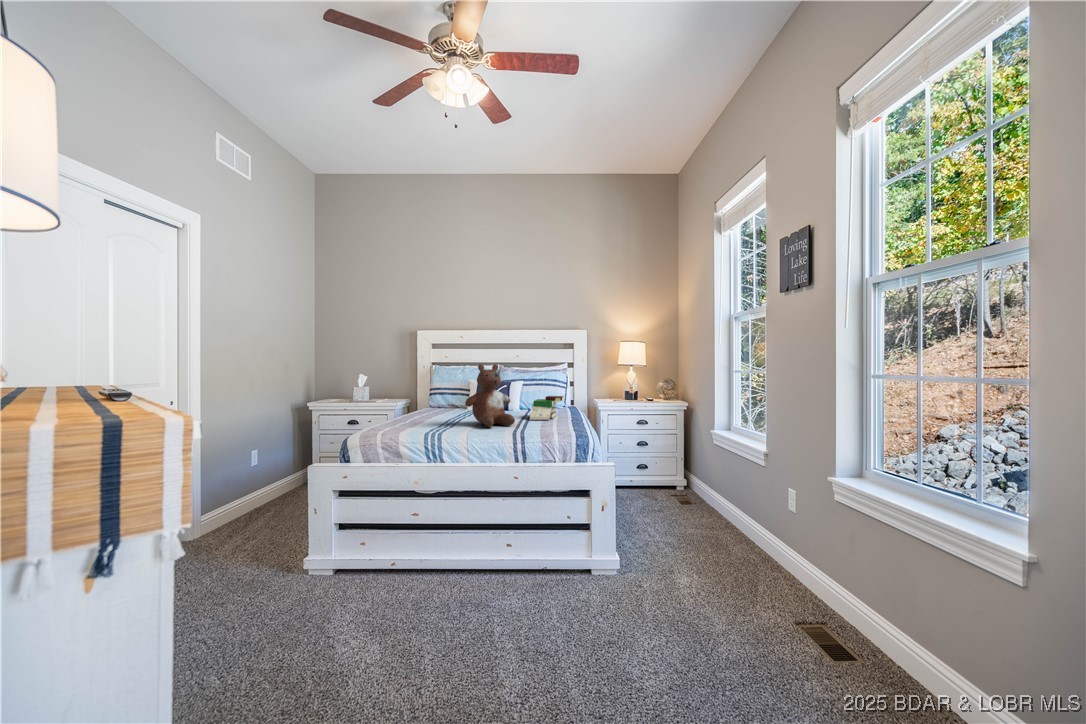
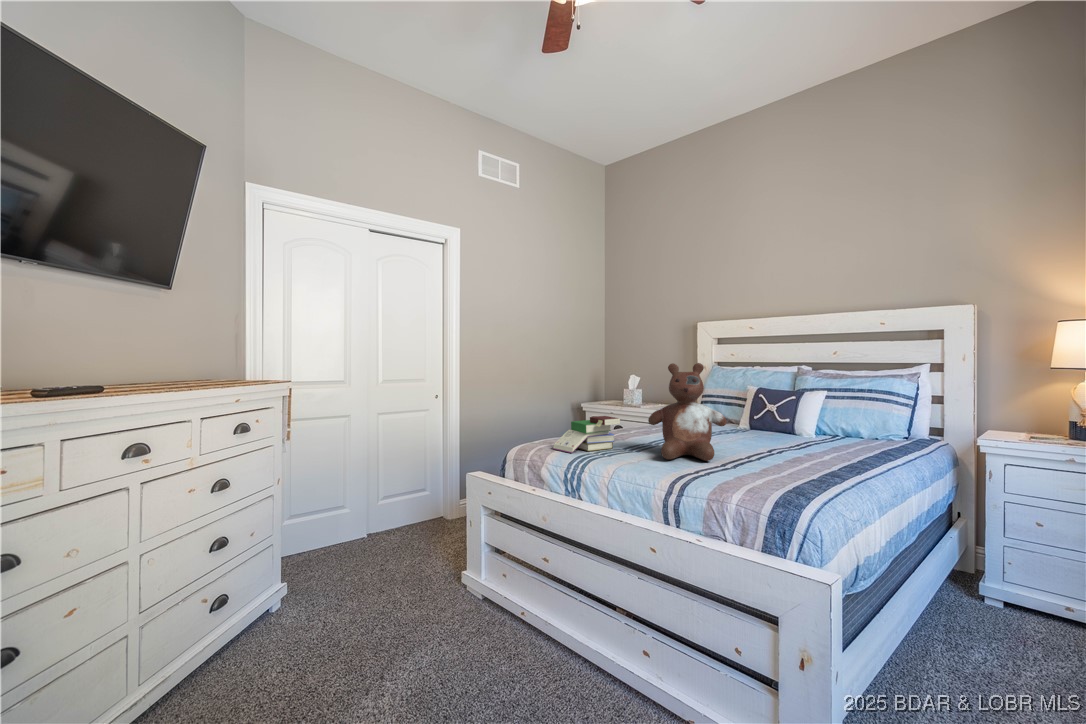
book: present [530,396,564,420] -> present [553,416,620,453]

